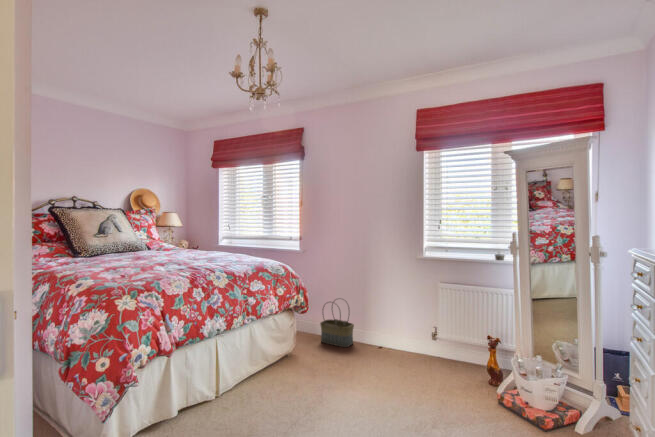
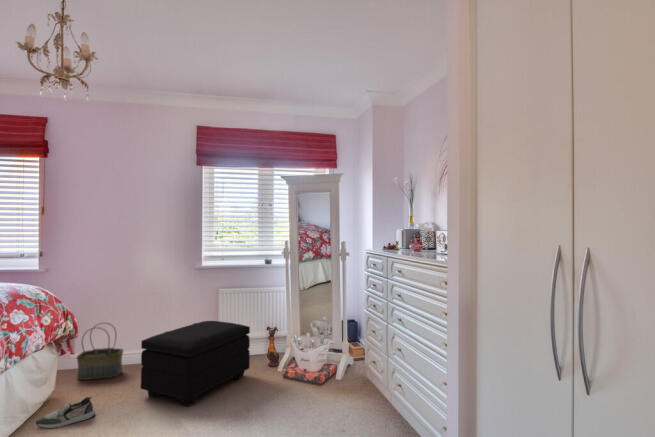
footstool: none [350,314,460,398] -> present [141,321,250,406]
shoe: none [272,359,311,379] -> present [36,396,95,429]

